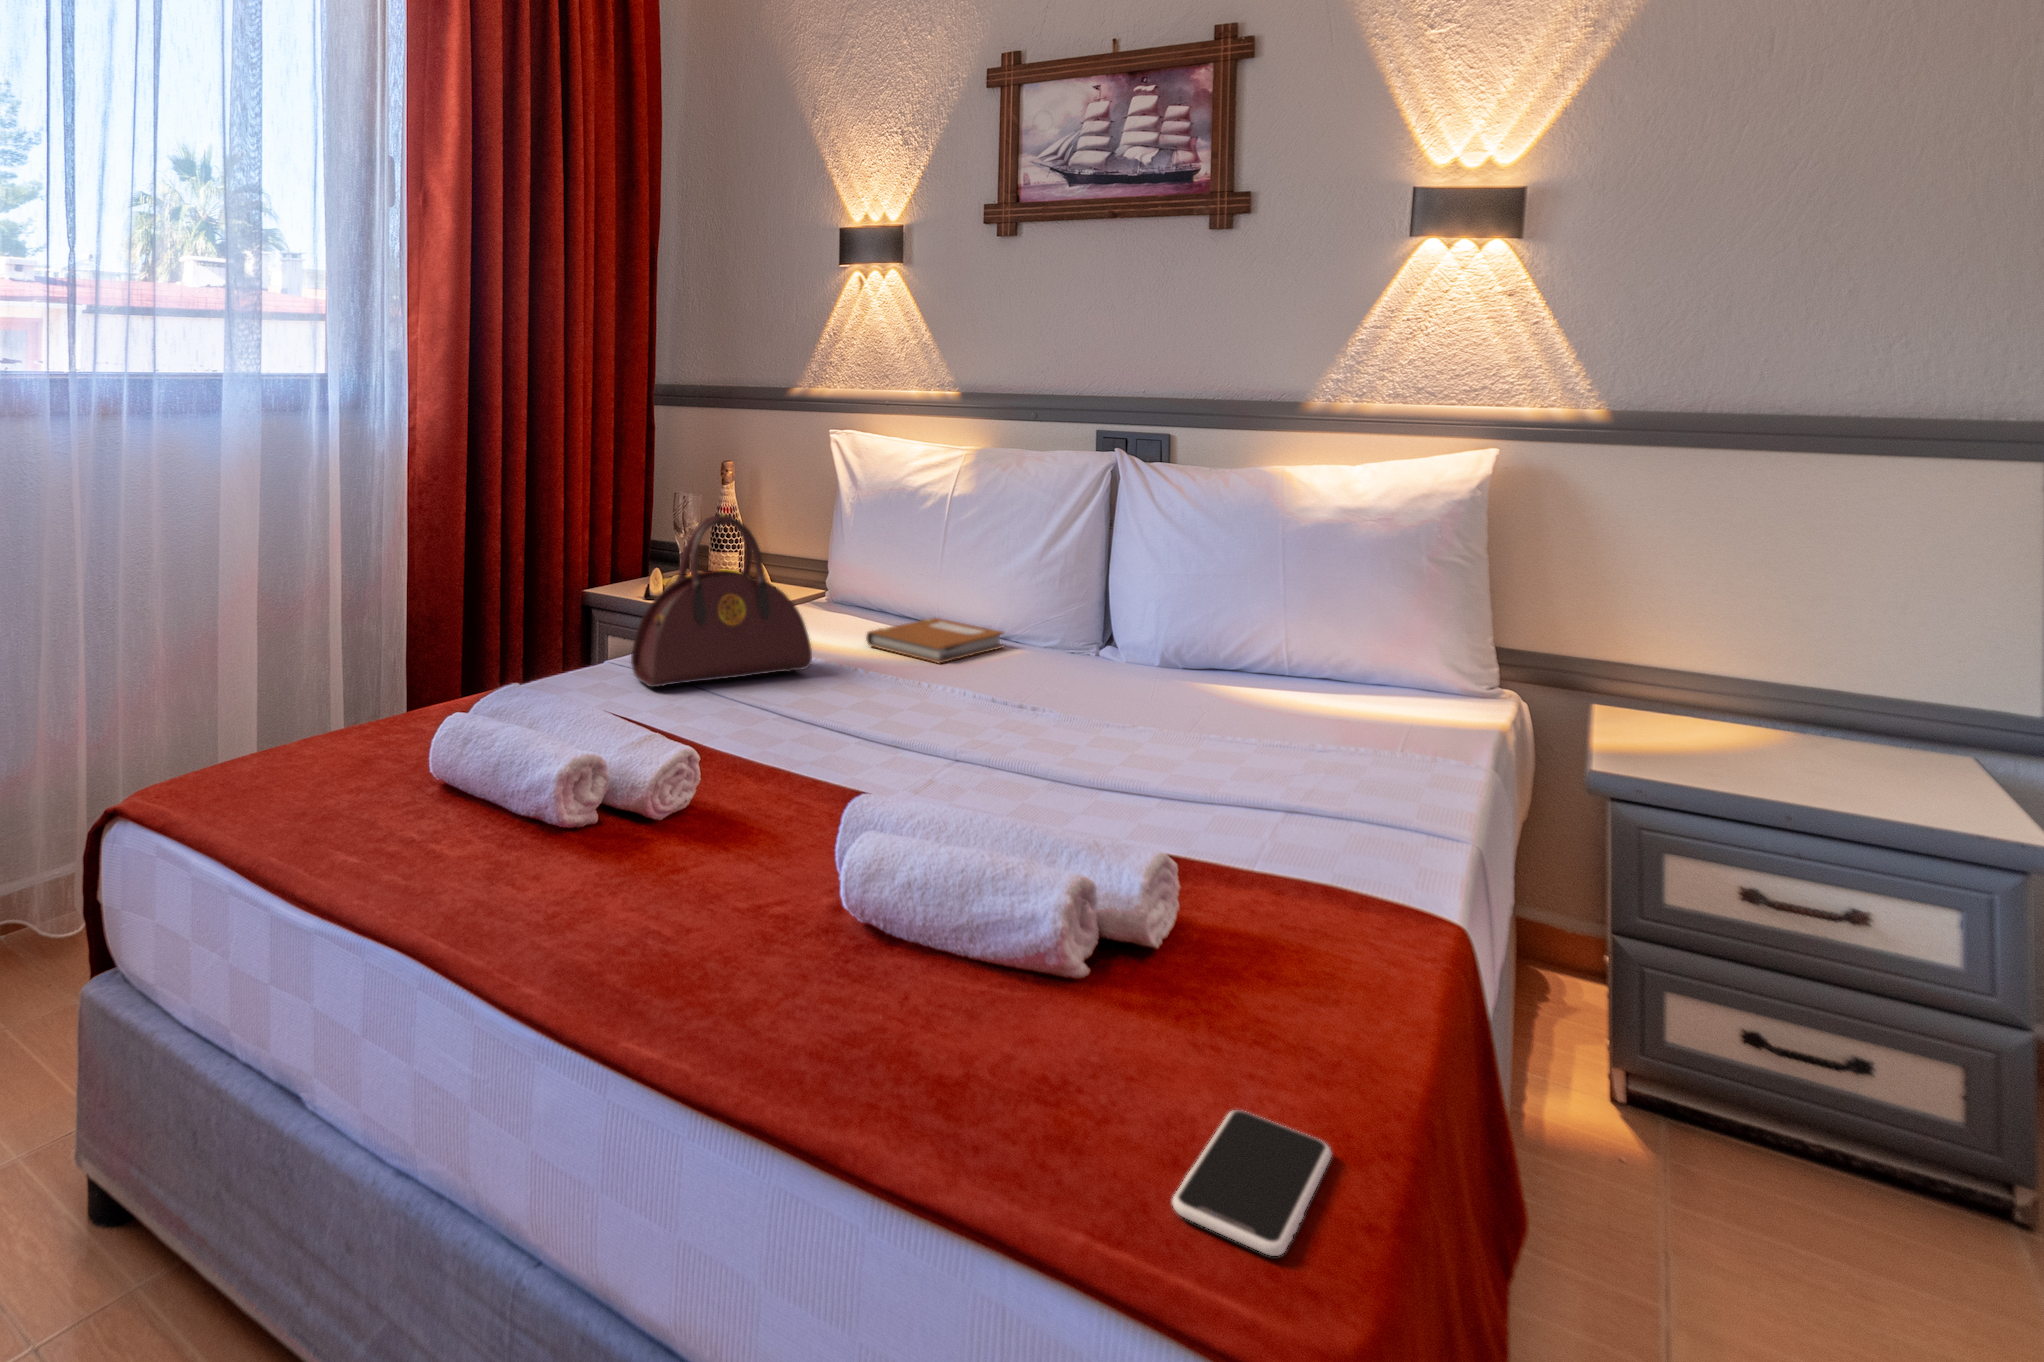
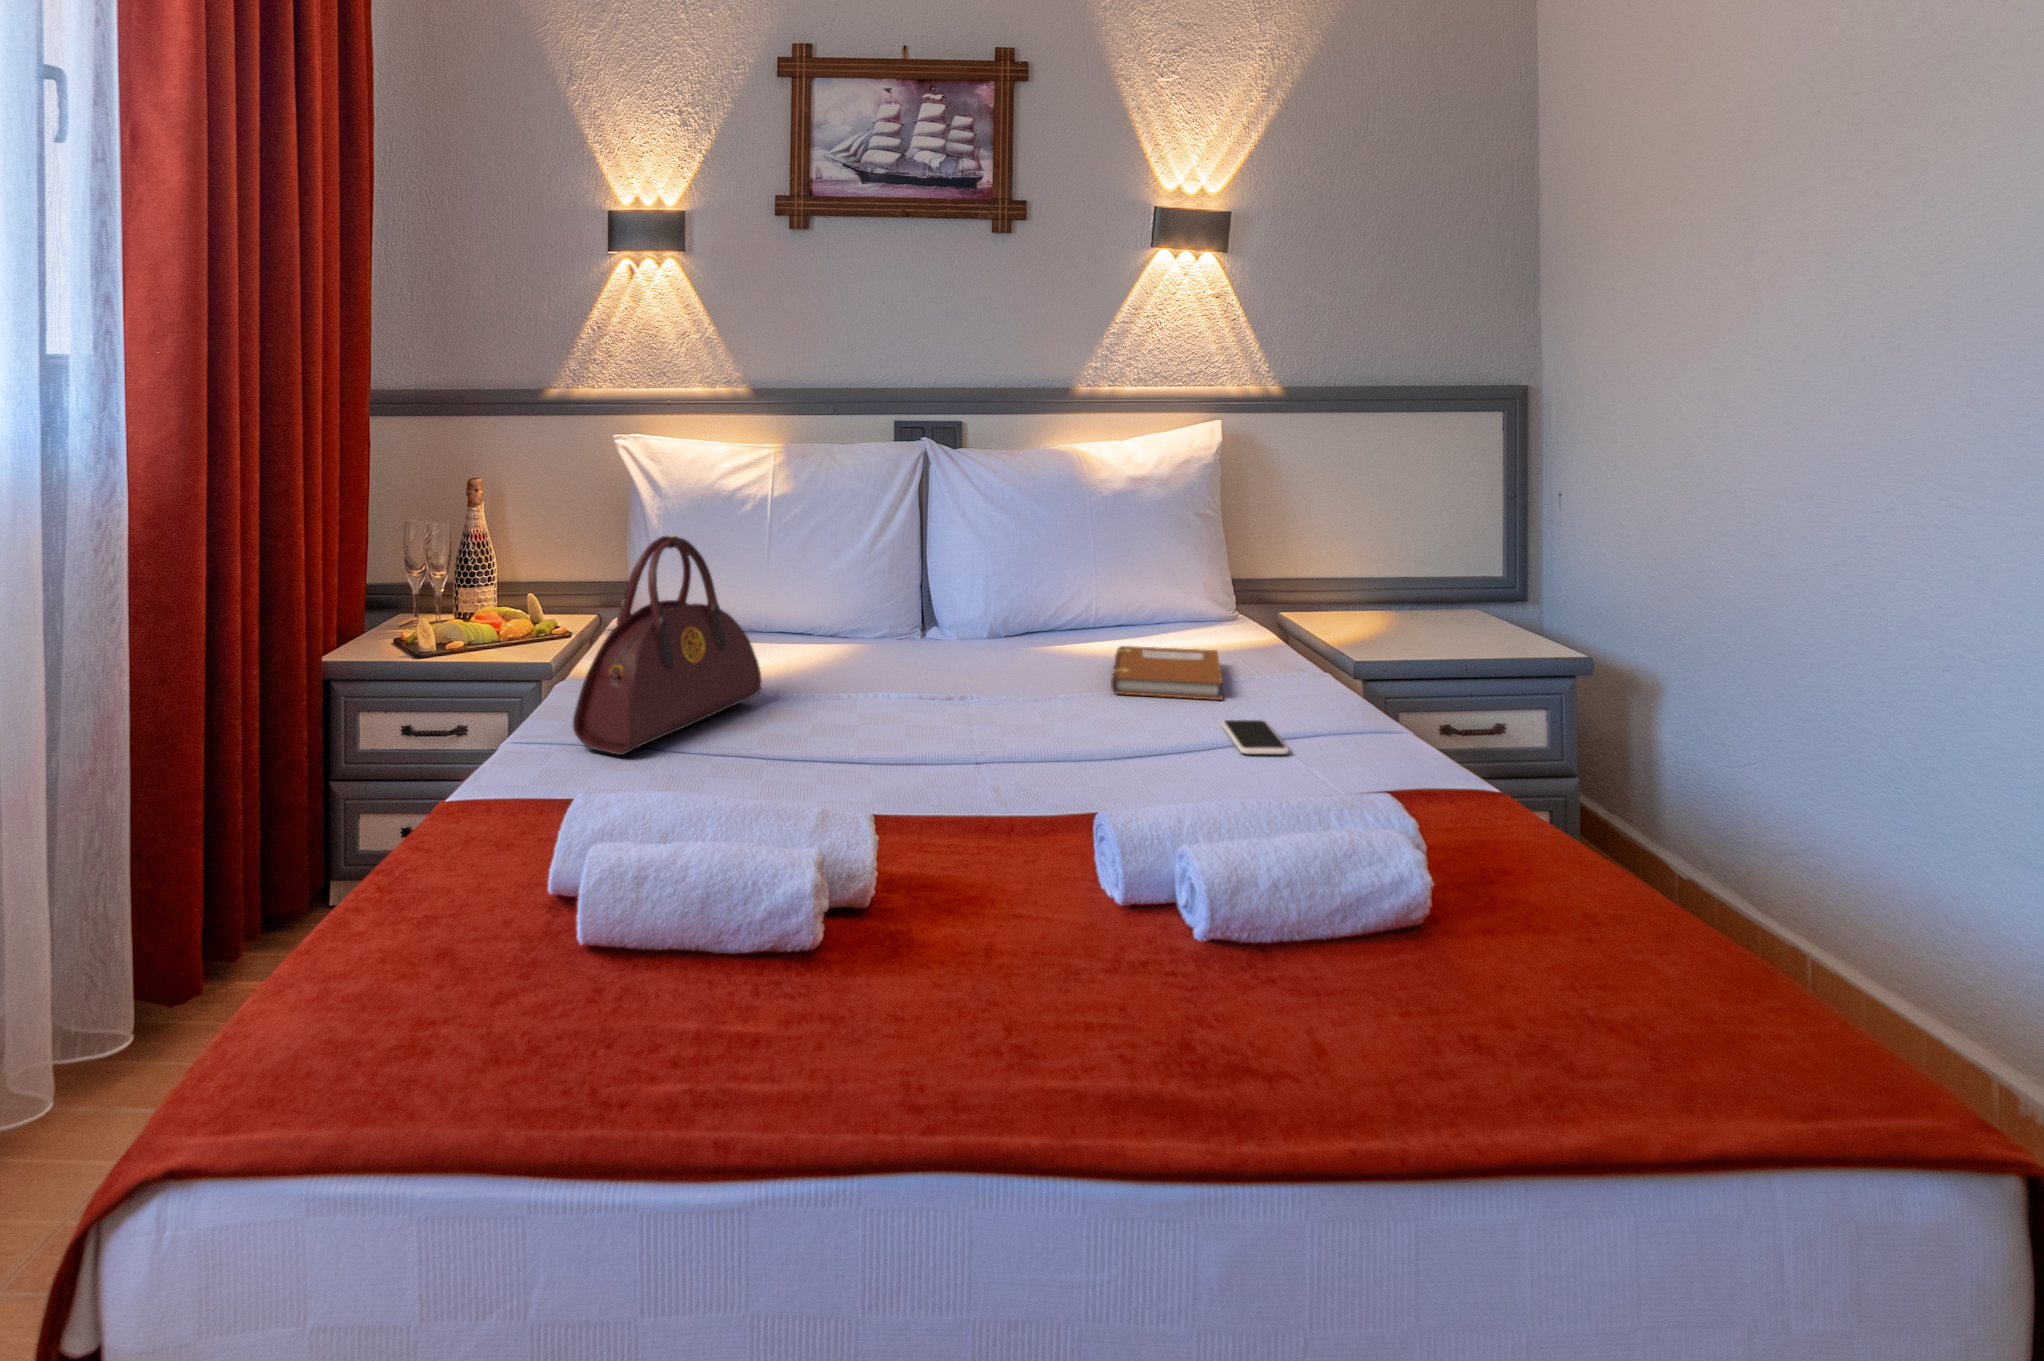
notebook: present [866,618,1004,663] -> present [1111,646,1223,700]
smartphone: present [1172,1110,1332,1256] -> present [1221,720,1289,754]

